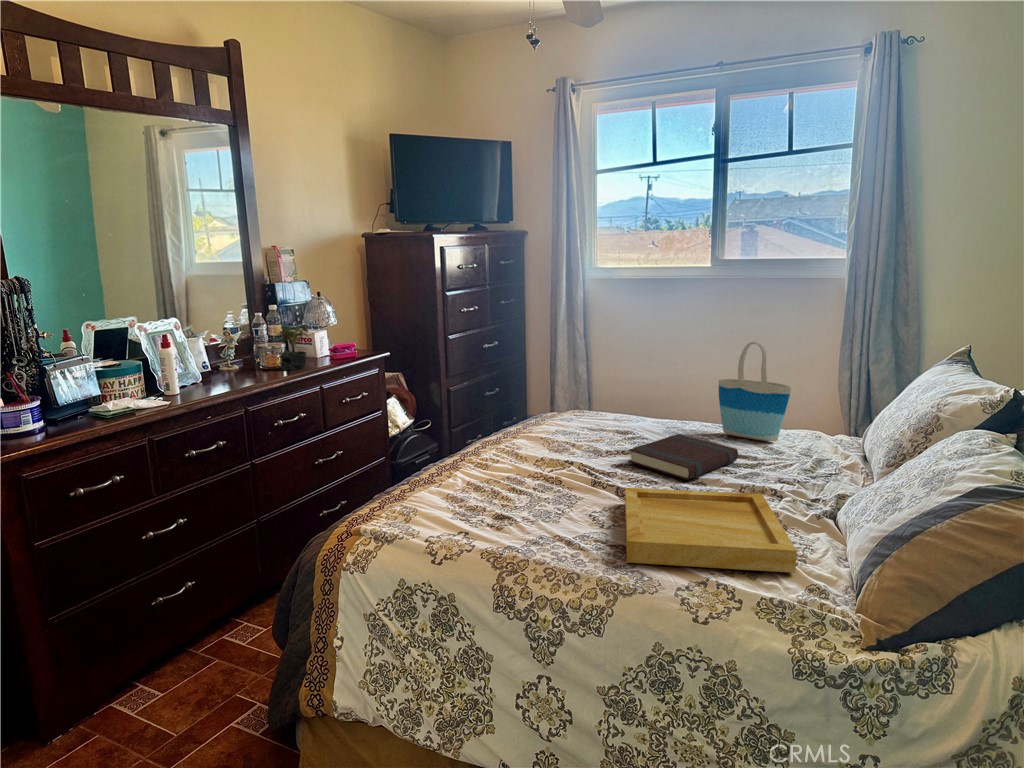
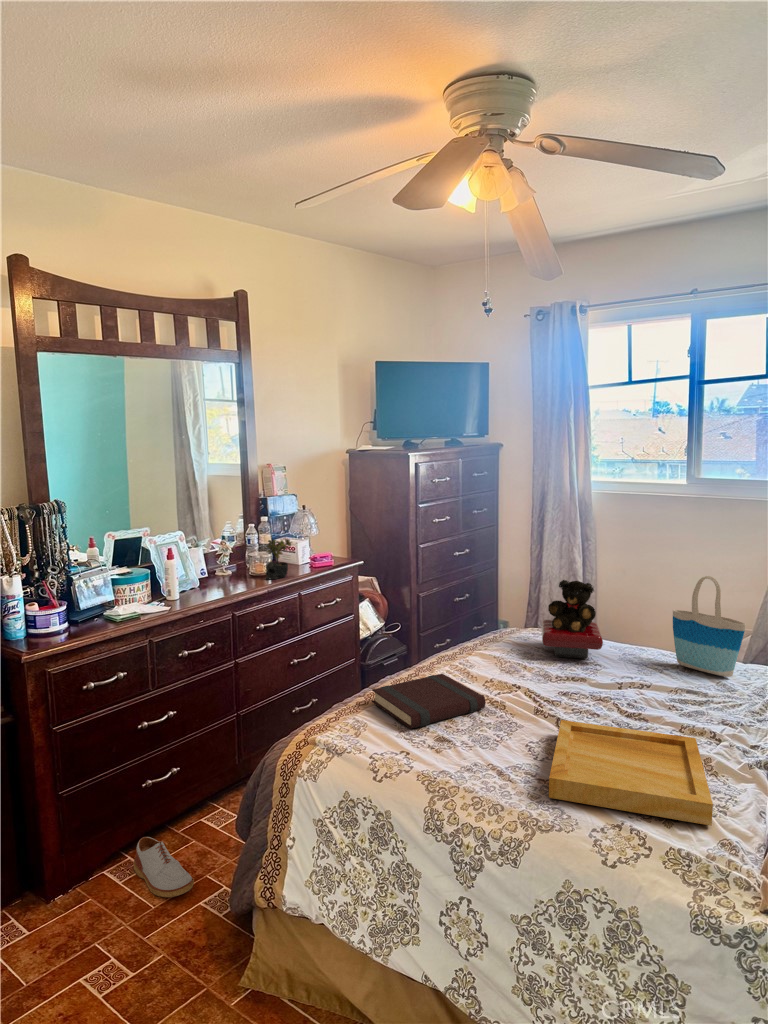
teddy bear: none [587,355,652,434] -> present [542,580,603,659]
book: present [628,434,738,480] -> present [372,674,486,729]
shoe: none [143,662,220,725] -> present [134,837,194,897]

